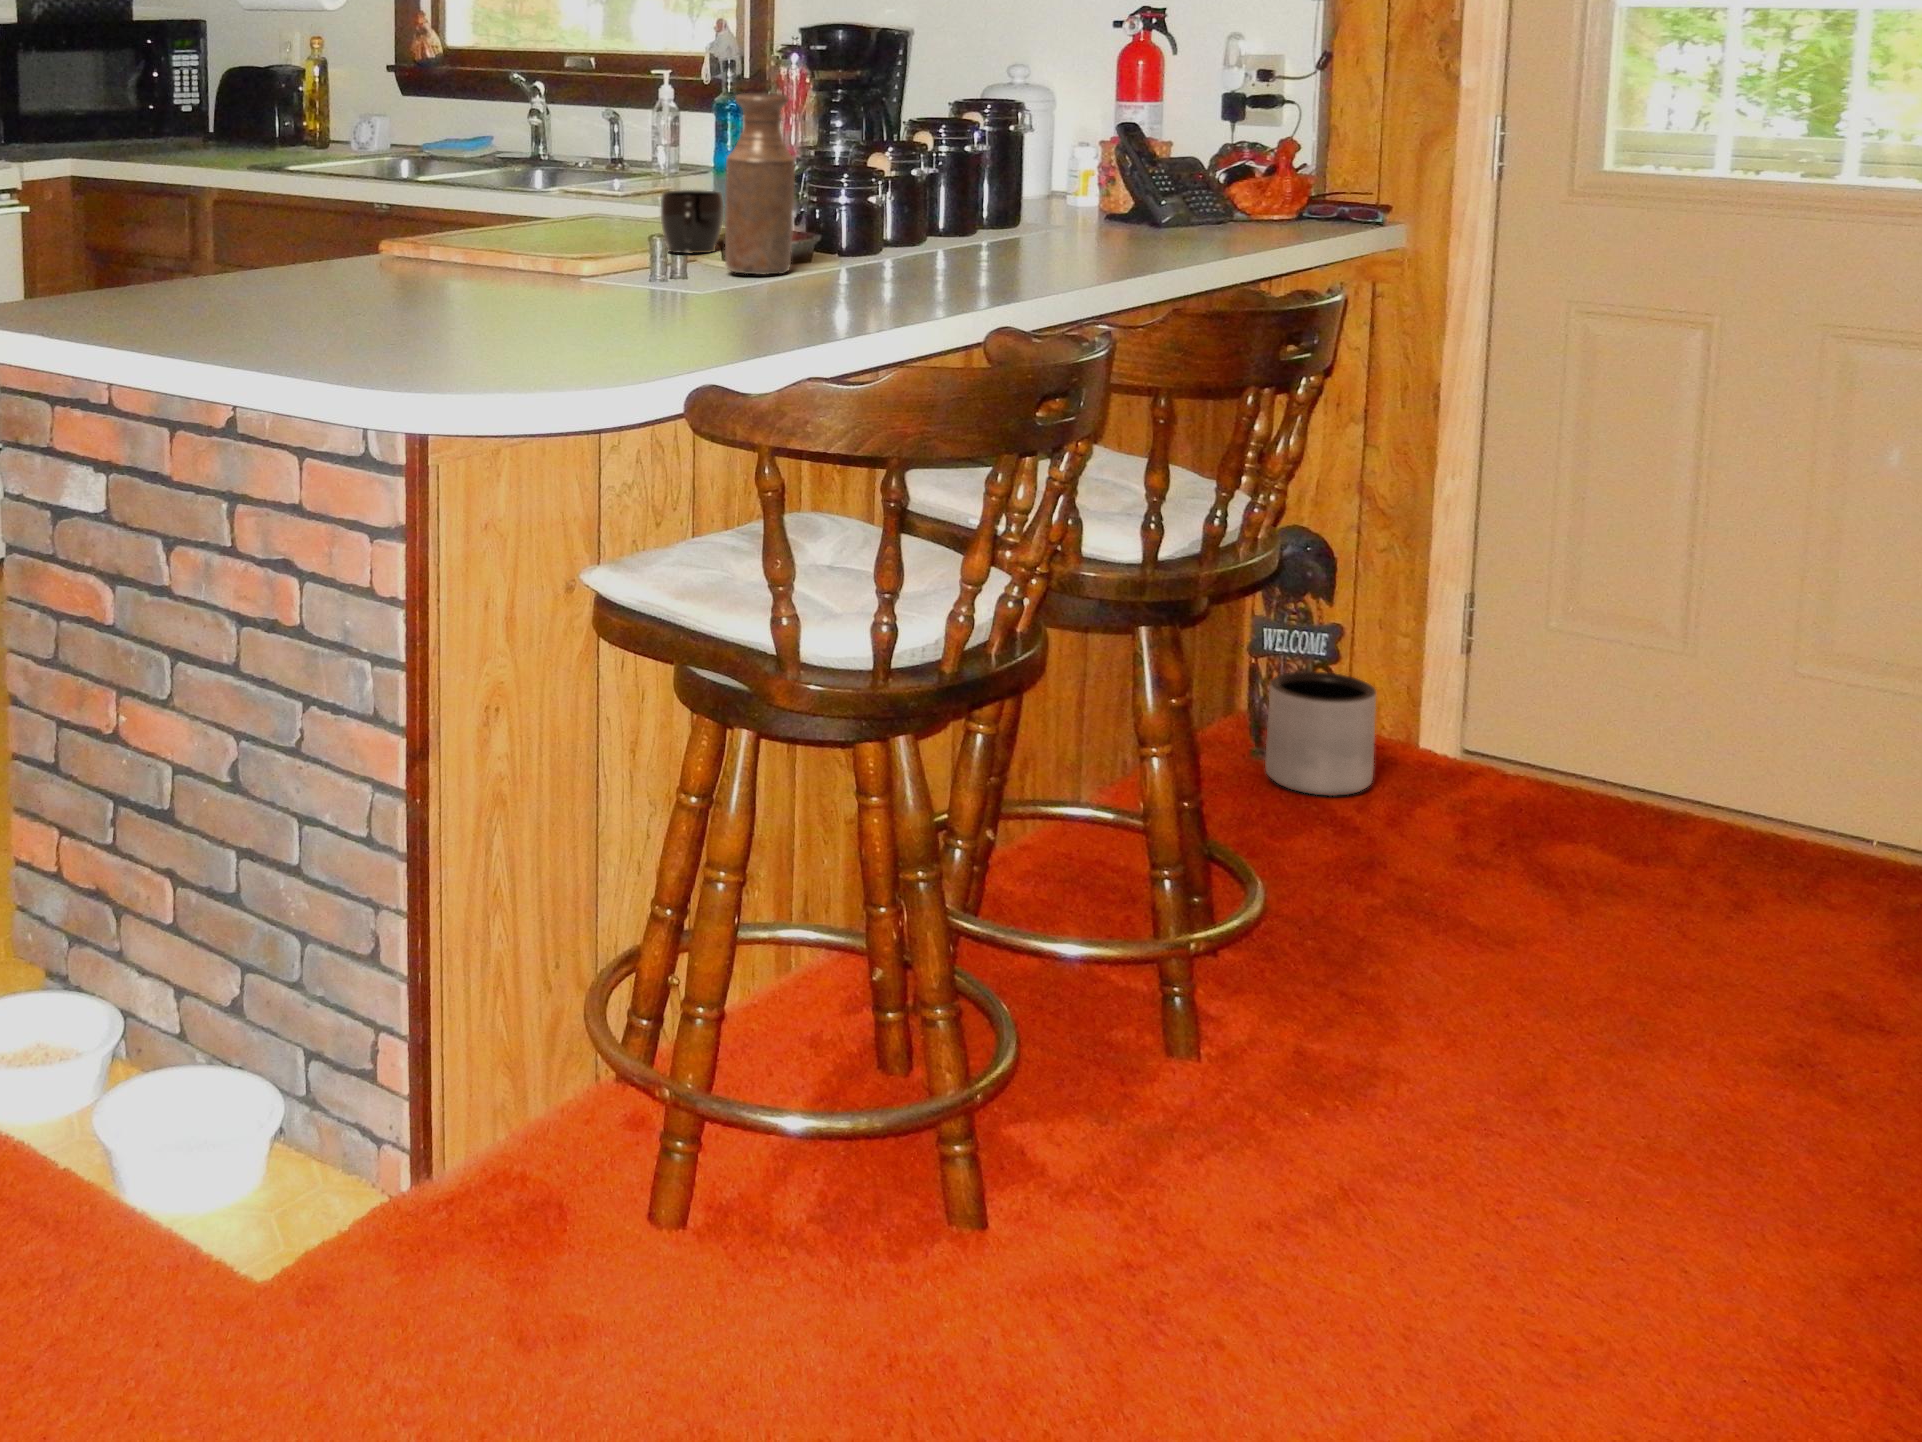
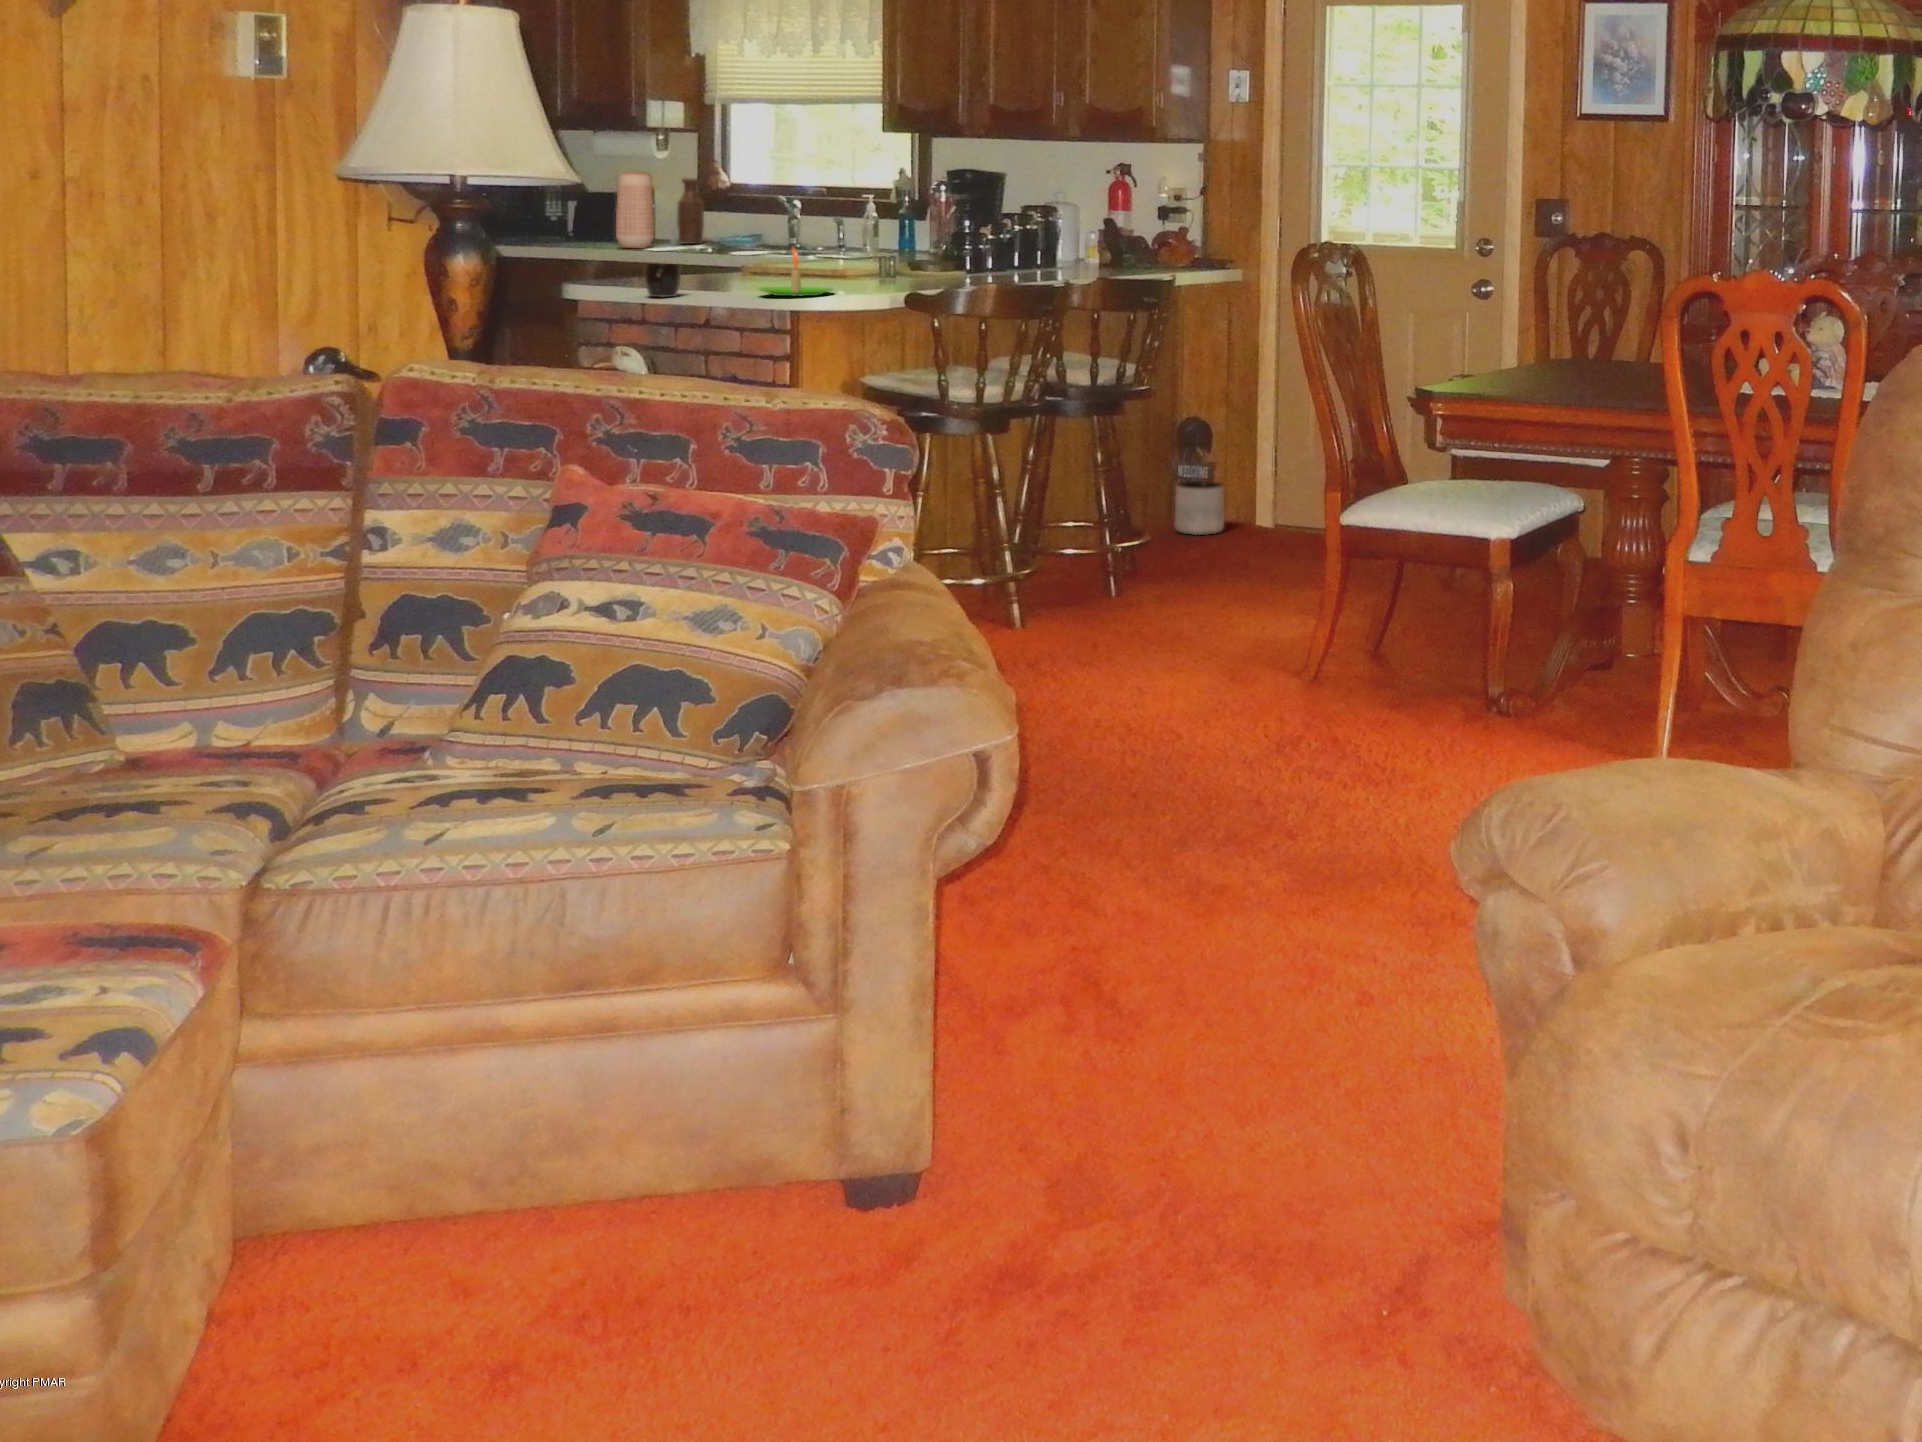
vase: none [257,36,317,165] -> present [616,172,654,248]
bottle: present [725,93,795,275] -> present [677,178,704,244]
mug: present [661,190,723,253] -> present [644,264,681,297]
candle: none [397,235,561,349] -> present [759,249,832,296]

